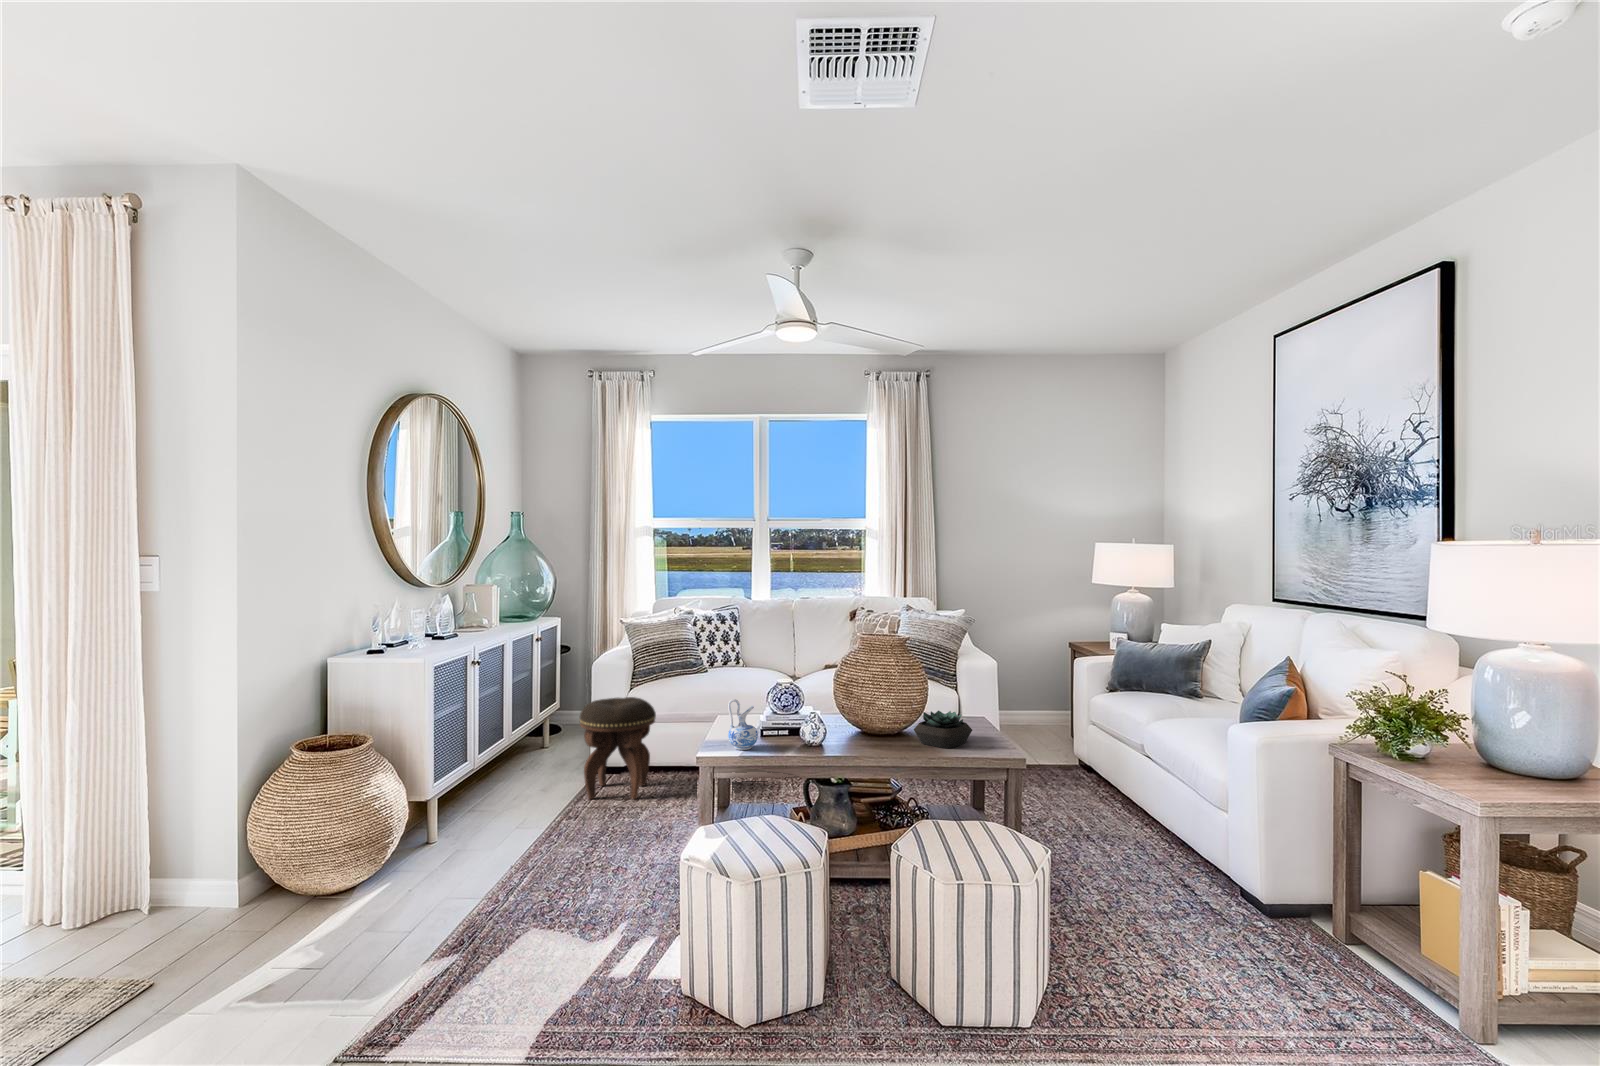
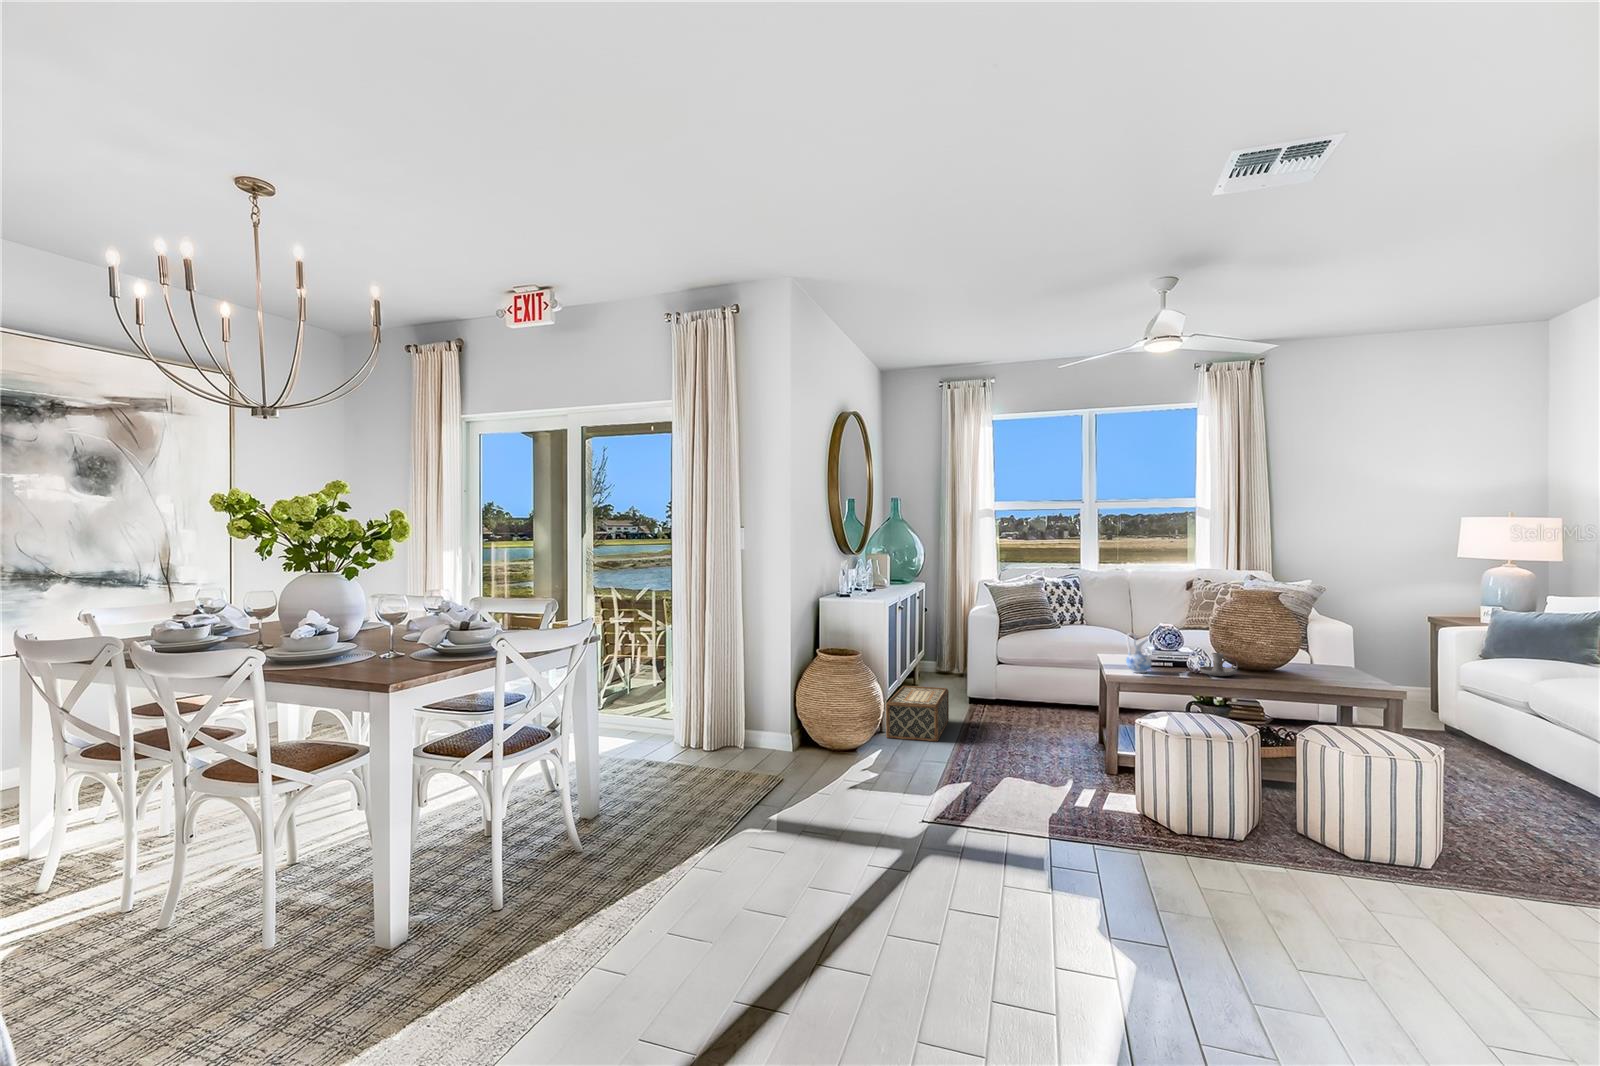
footstool: present [579,697,656,799] -> none [967,643,1029,724]
succulent plant: present [914,711,972,748] -> none [1293,650,1352,680]
candle holder: none [811,720,856,750] -> present [1199,653,1238,676]
woven basket: none [445,762,551,844] -> present [886,686,949,742]

